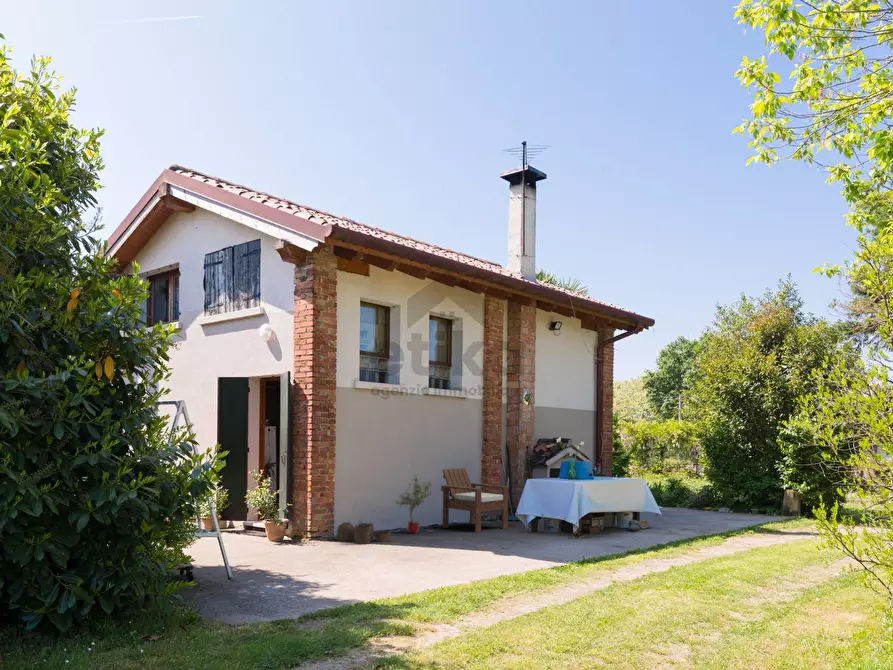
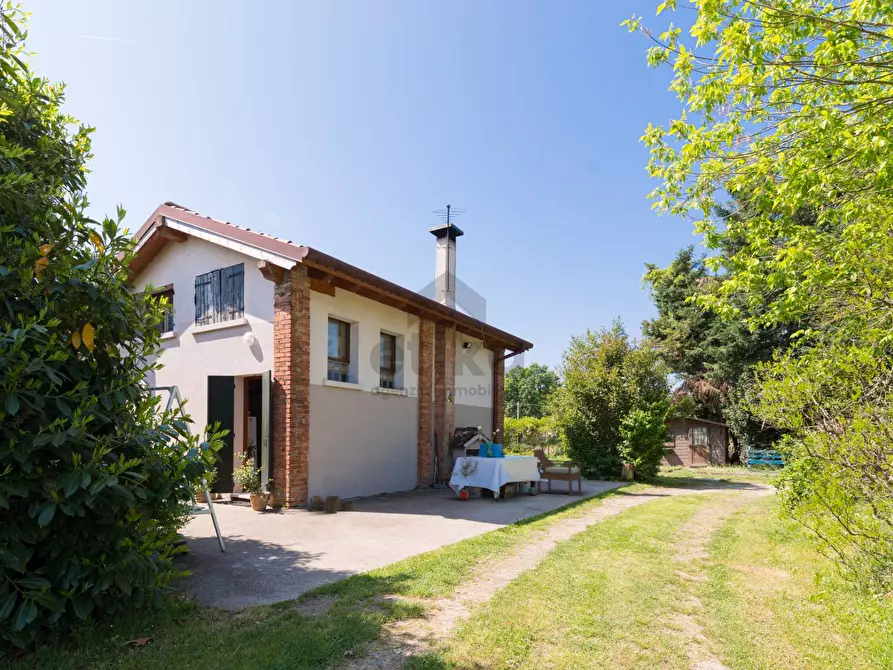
chair: present [441,468,508,532] -> present [533,449,581,496]
potted tree: present [396,476,432,534] -> present [452,455,478,500]

